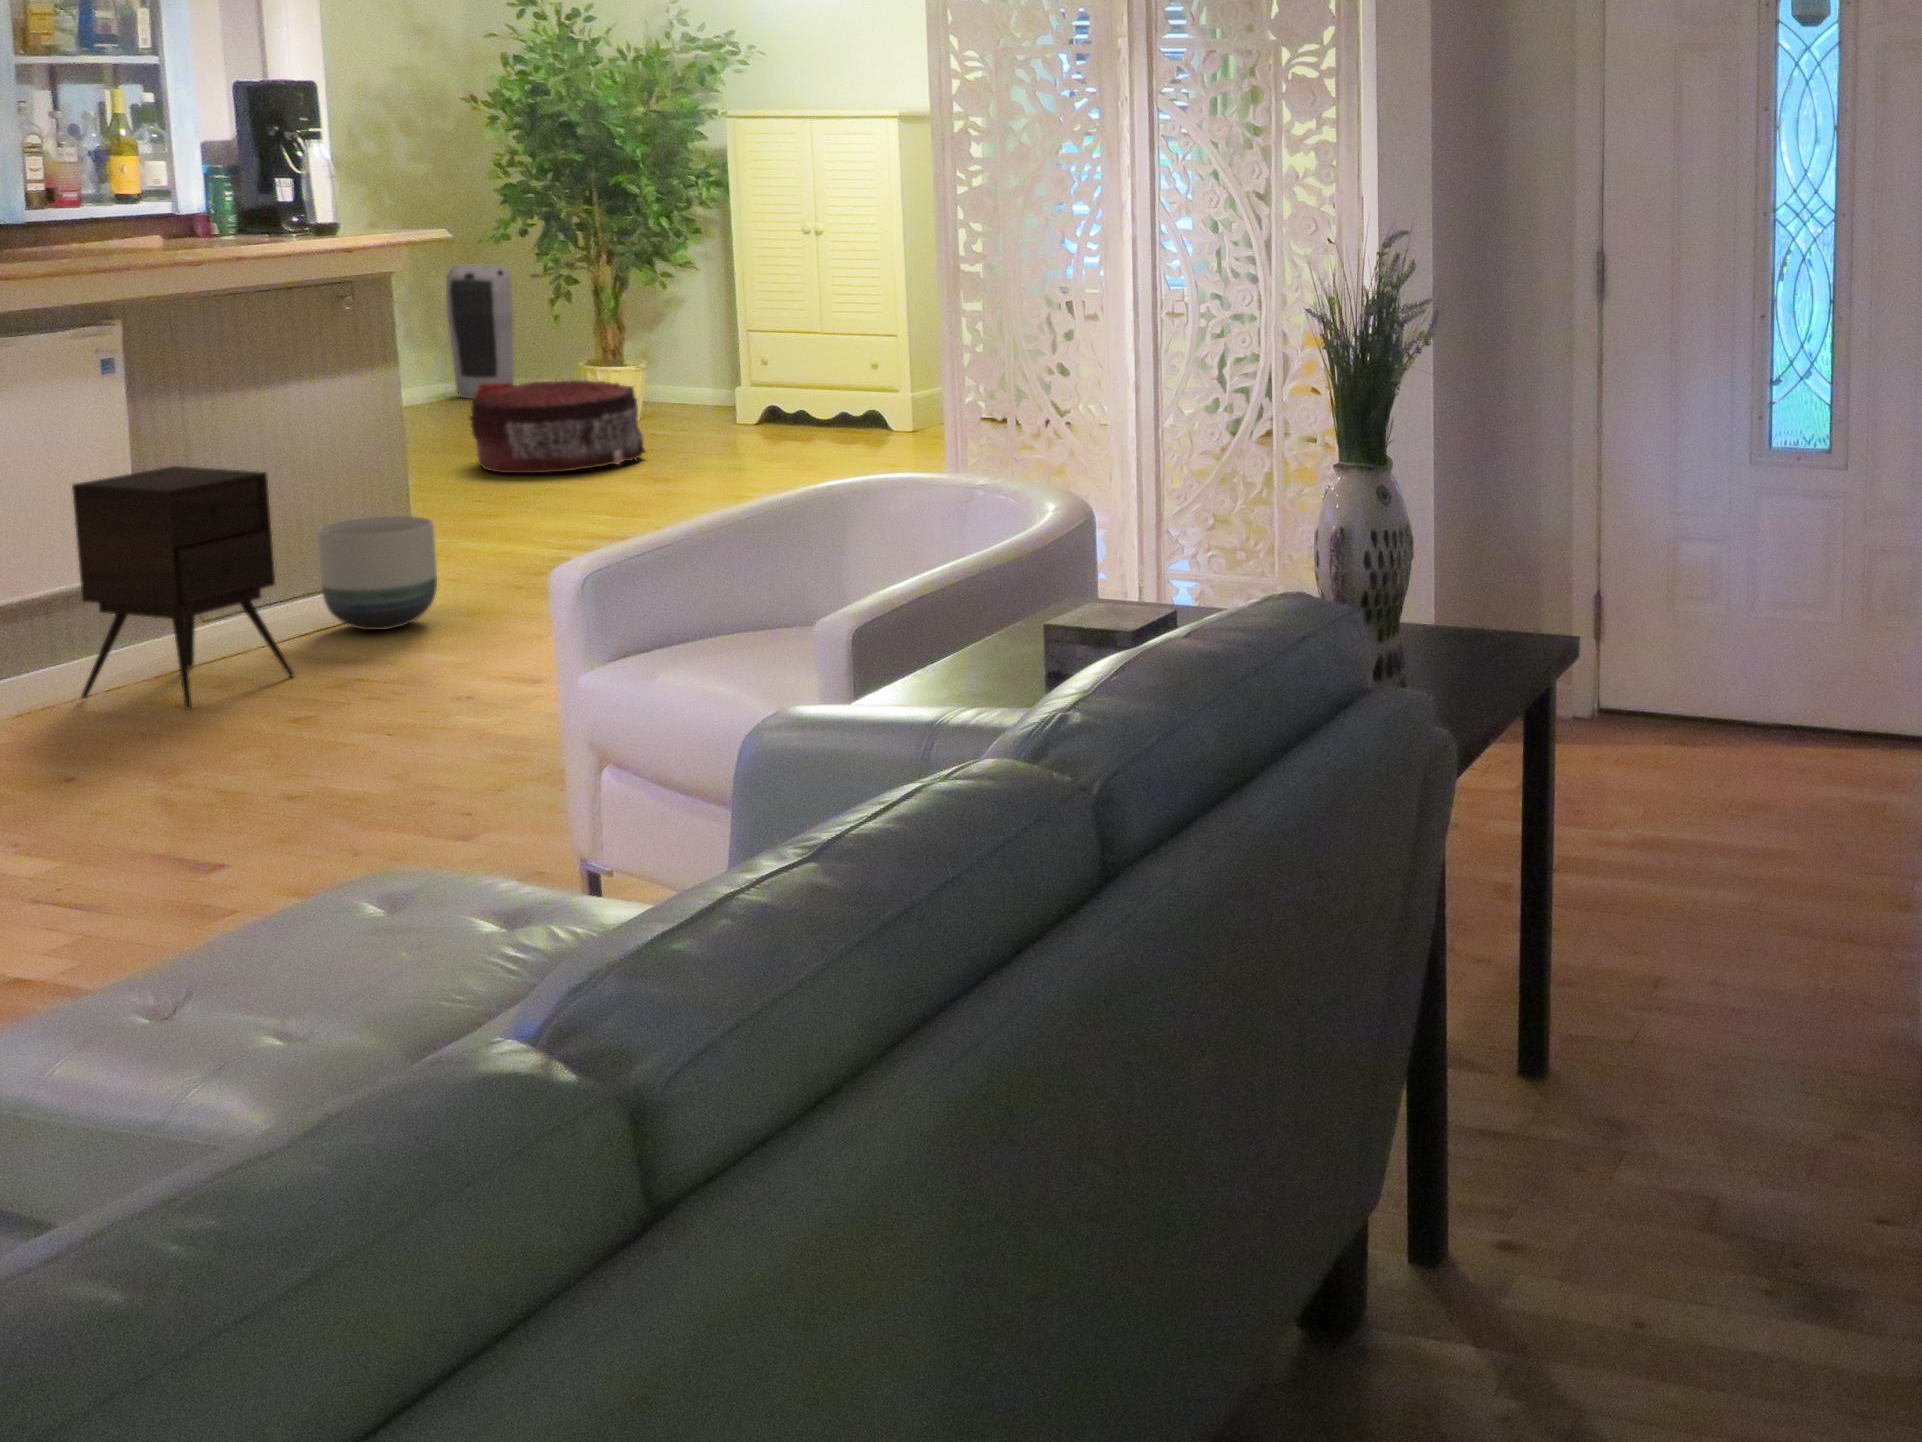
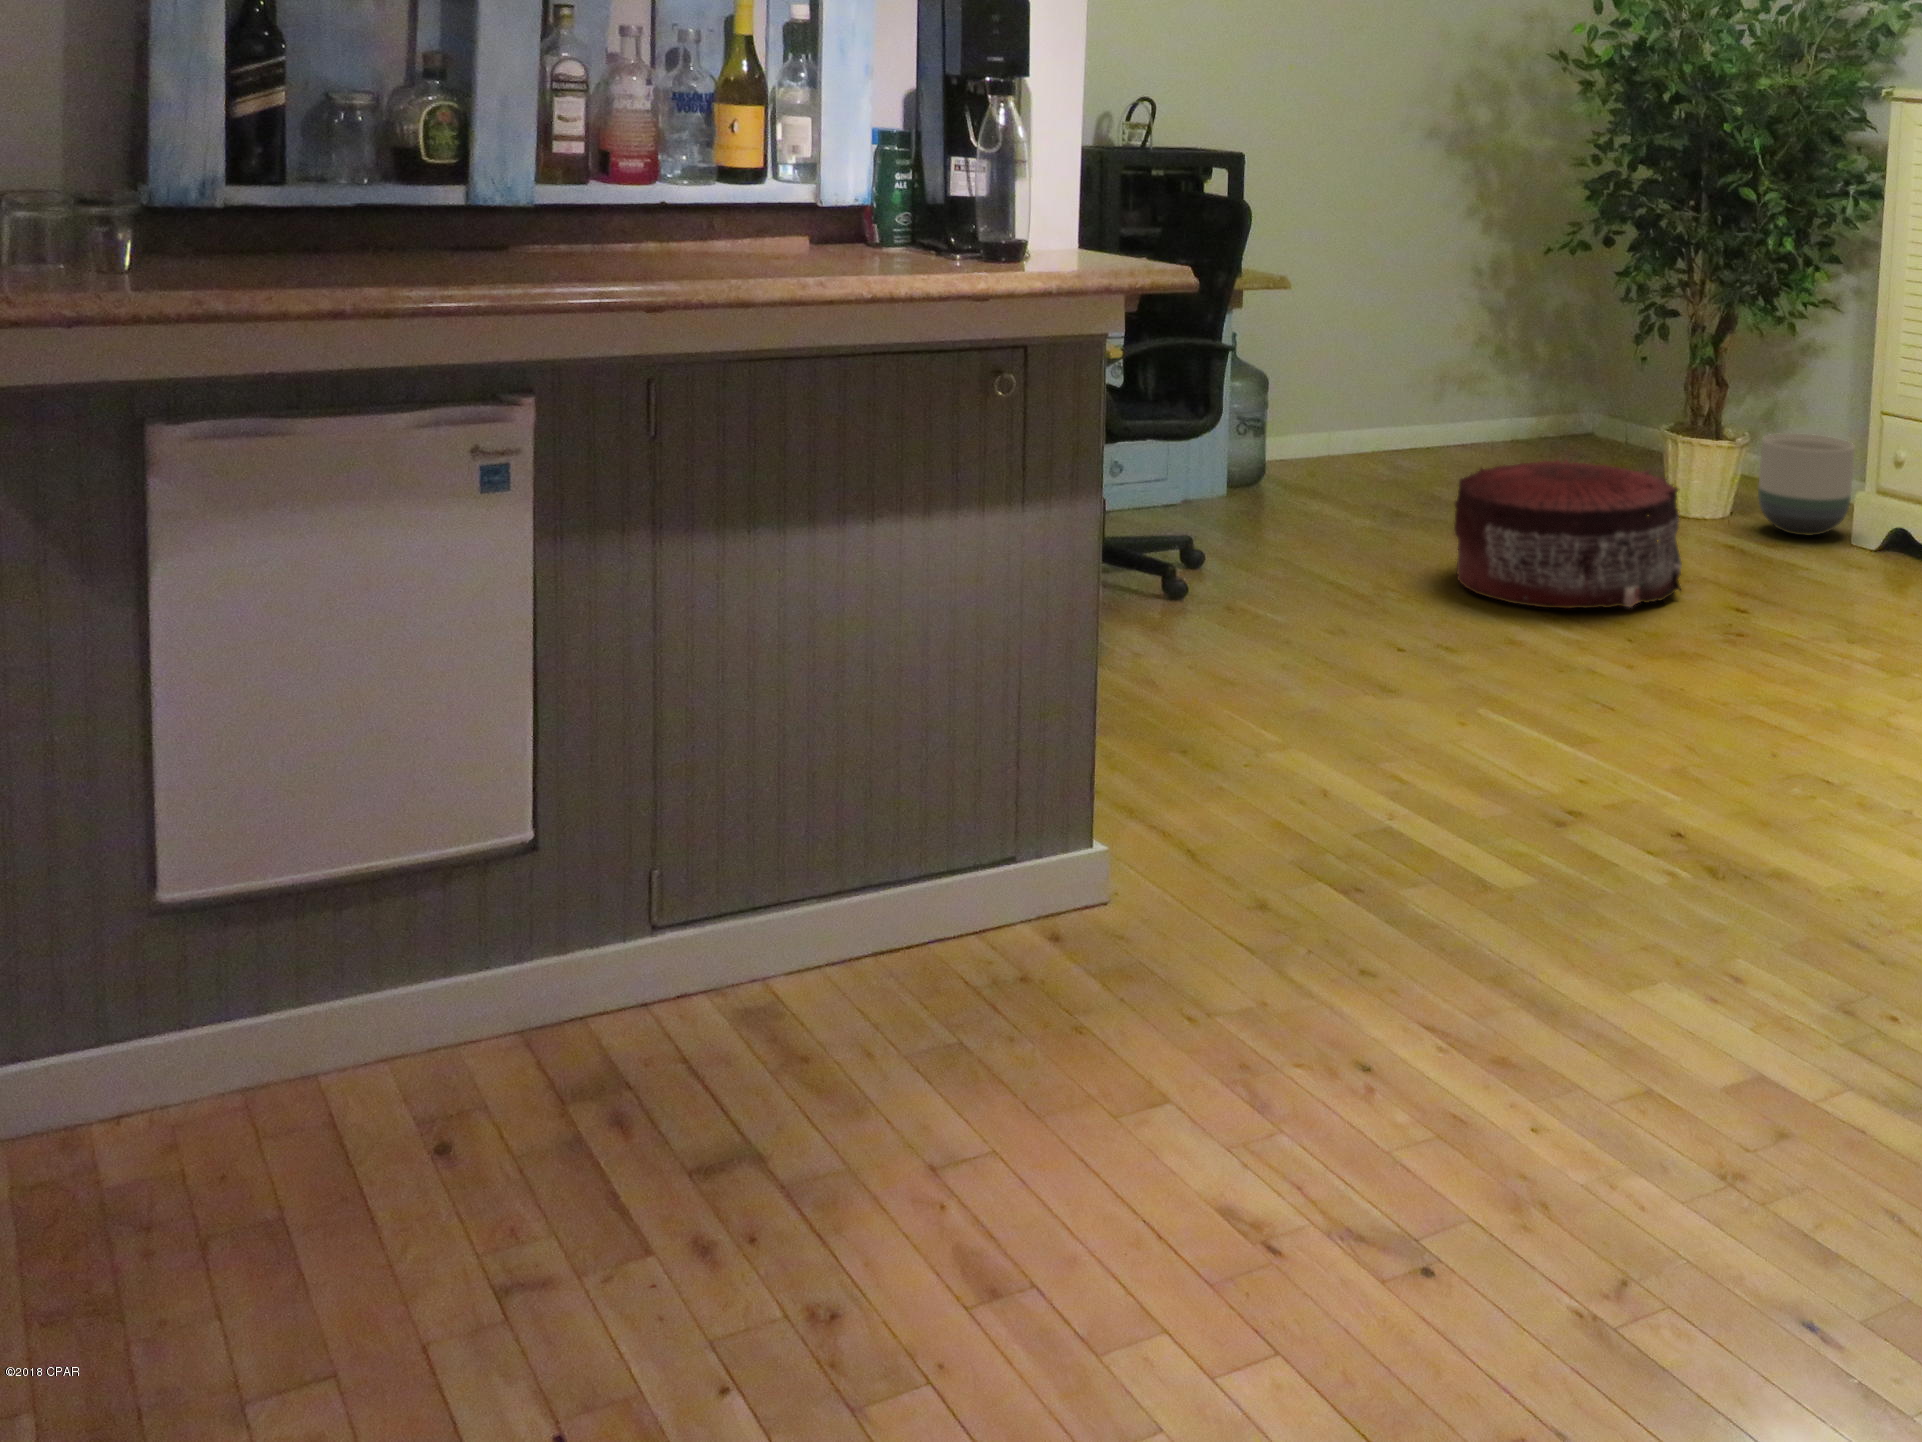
air purifier: present [446,264,514,399] -> none [1549,269,1625,447]
side table: present [72,466,294,709] -> none [348,669,676,1186]
planter: present [318,516,437,630] -> present [1758,433,1855,536]

